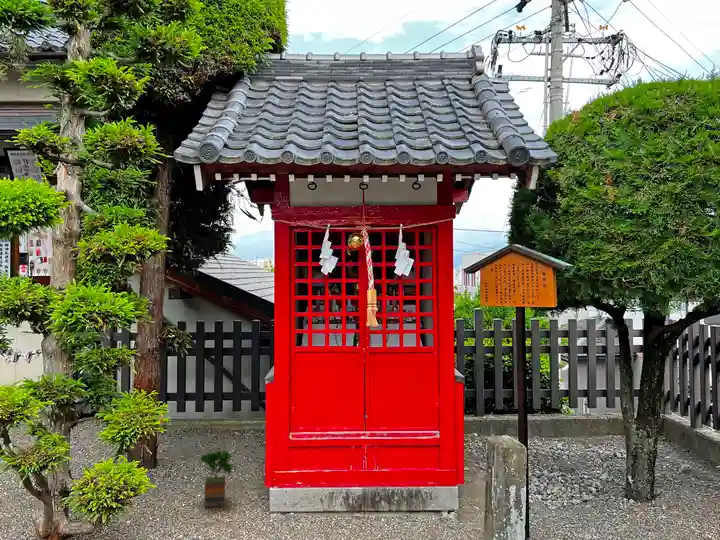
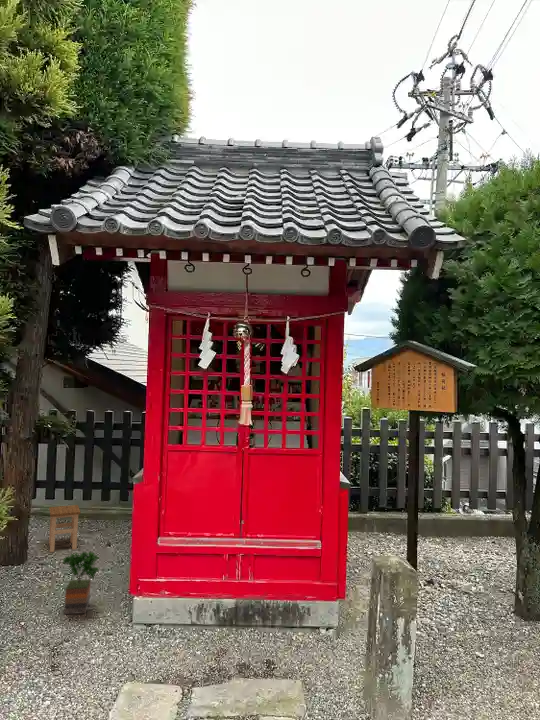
stool: none [173,414,204,459] -> present [49,505,81,552]

